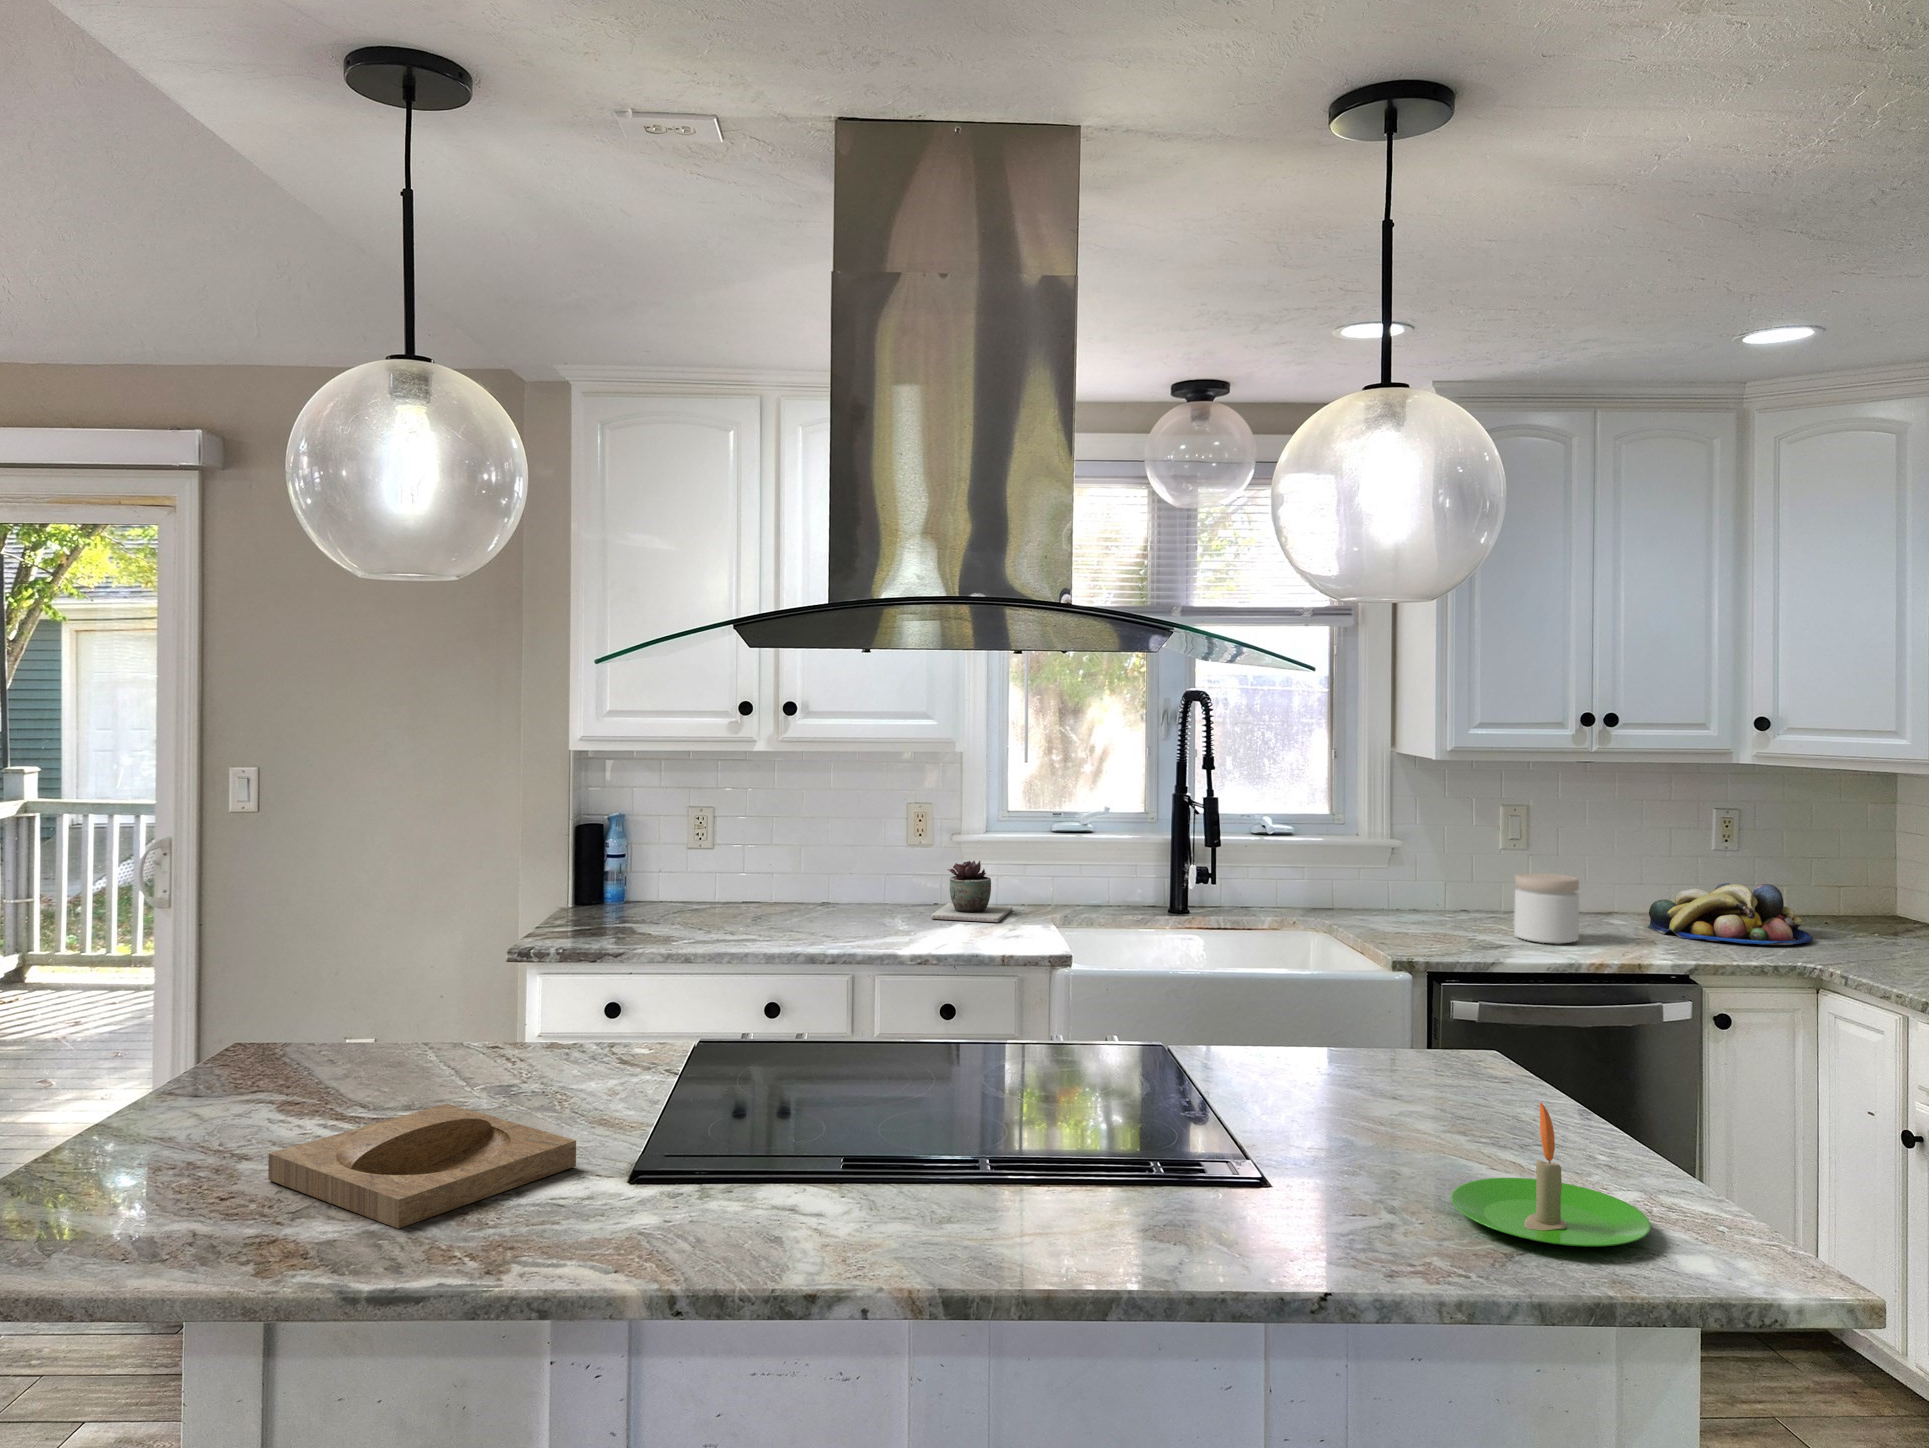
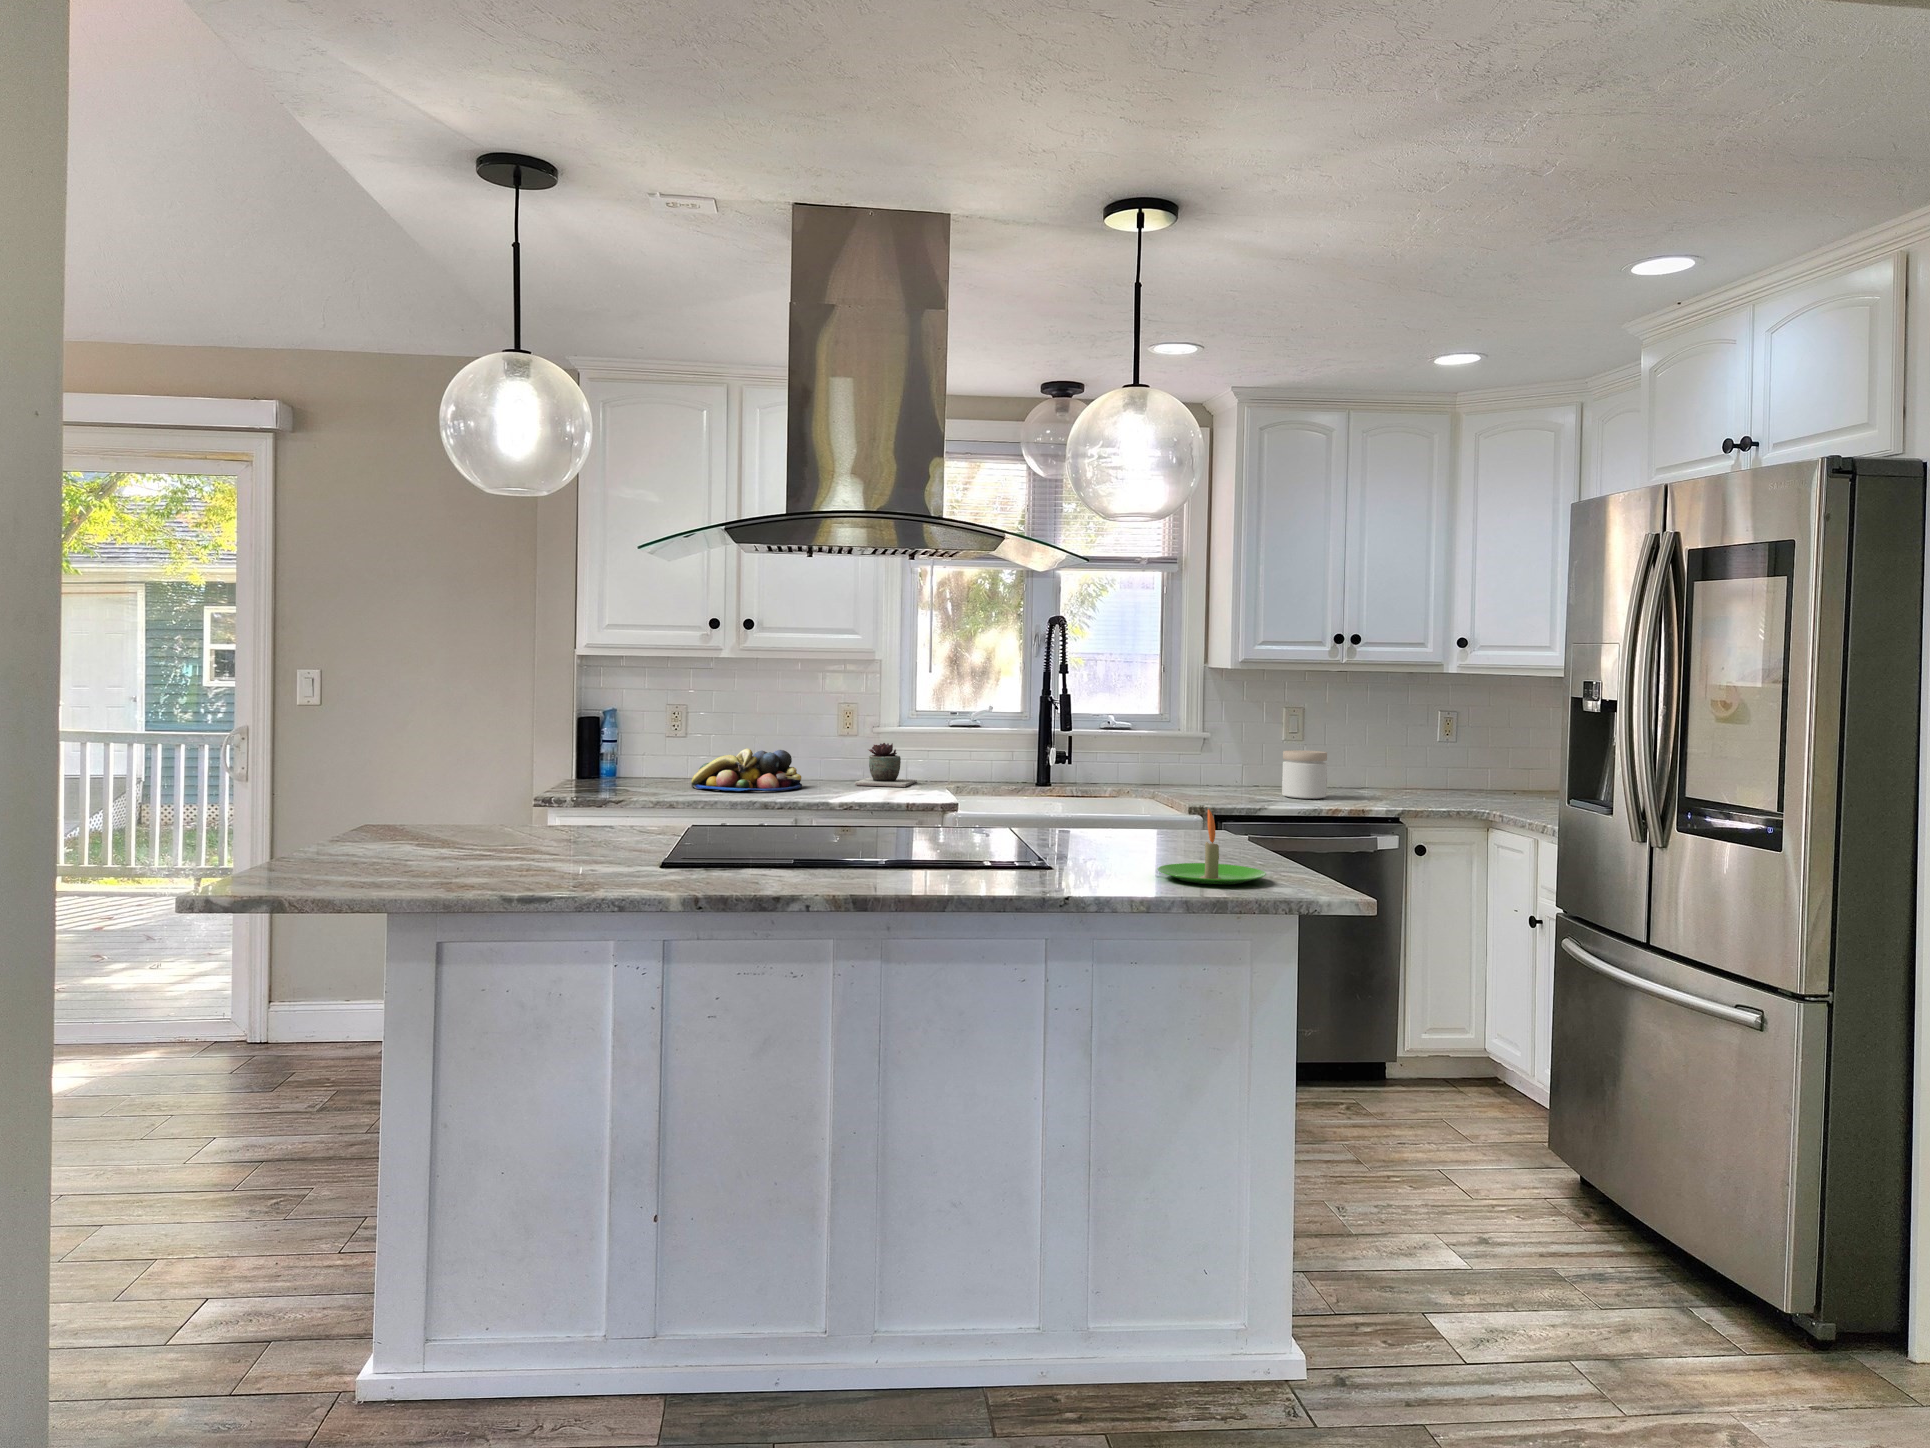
fruit bowl: present [1647,883,1813,944] -> present [691,749,802,791]
tray: present [268,1104,576,1229] -> none [430,835,625,880]

